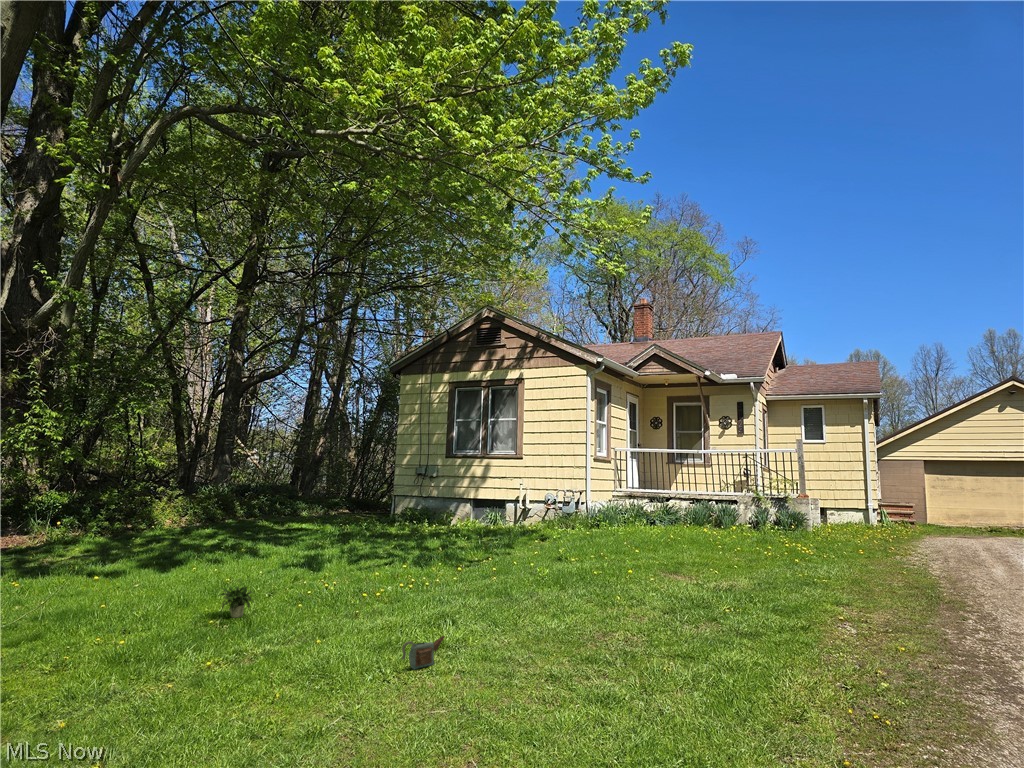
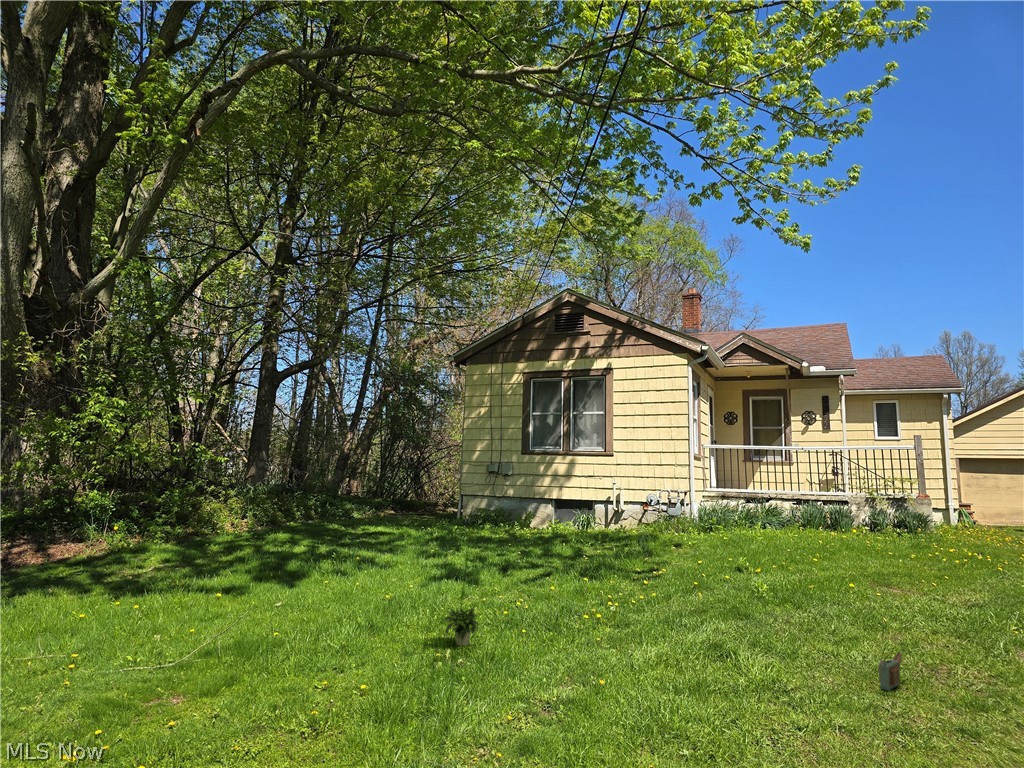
watering can: present [402,636,445,669] -> present [878,652,901,690]

